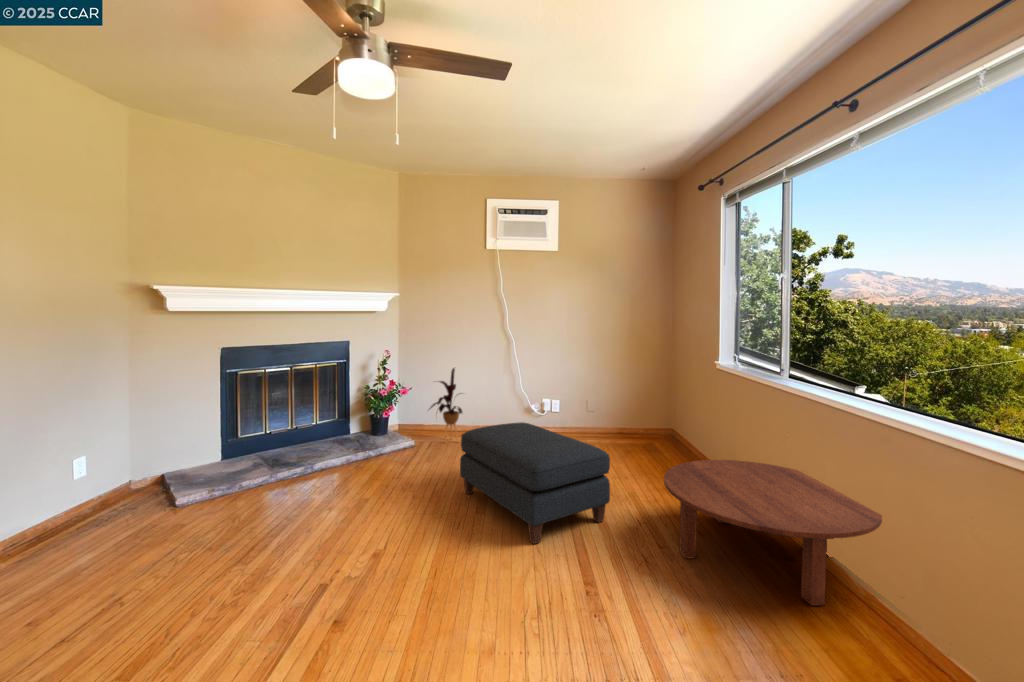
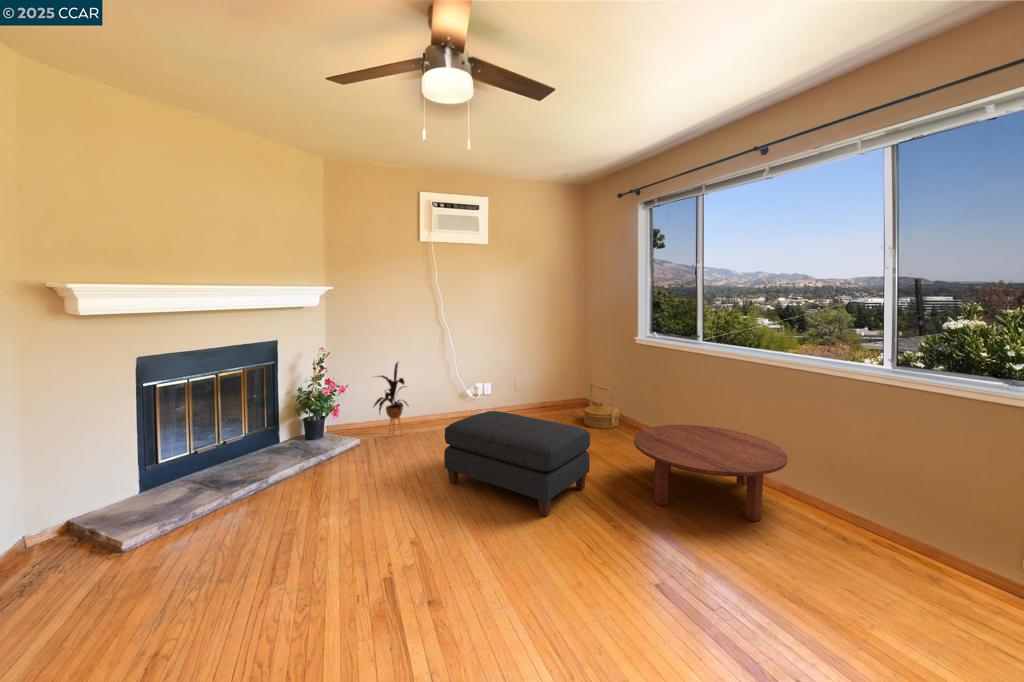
woven basket: none [657,405,703,460] -> present [583,383,619,428]

